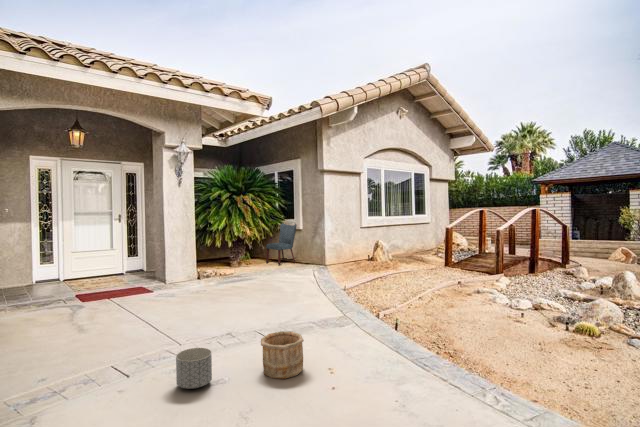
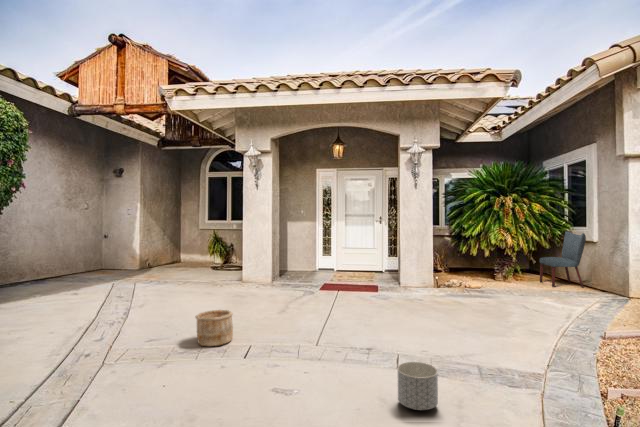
wooden bucket: present [261,331,304,379] -> present [196,310,233,346]
planter: present [176,348,212,389] -> present [398,362,438,410]

